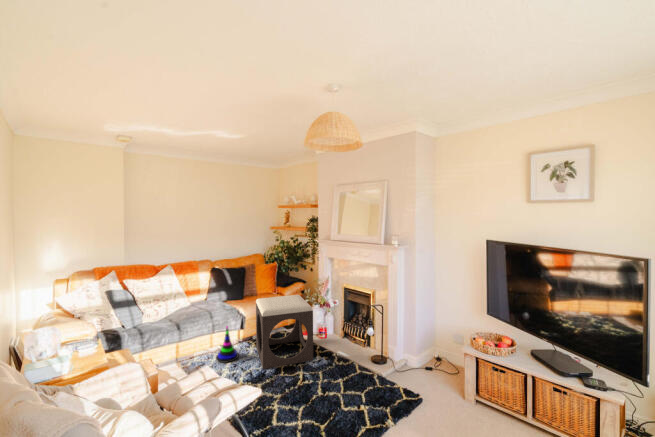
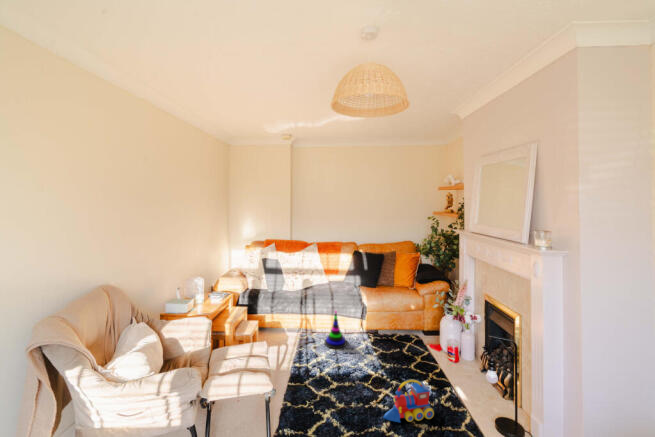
footstool: present [256,295,313,369] -> none [354,290,423,383]
toy train: none [313,352,341,388] -> present [383,379,434,422]

